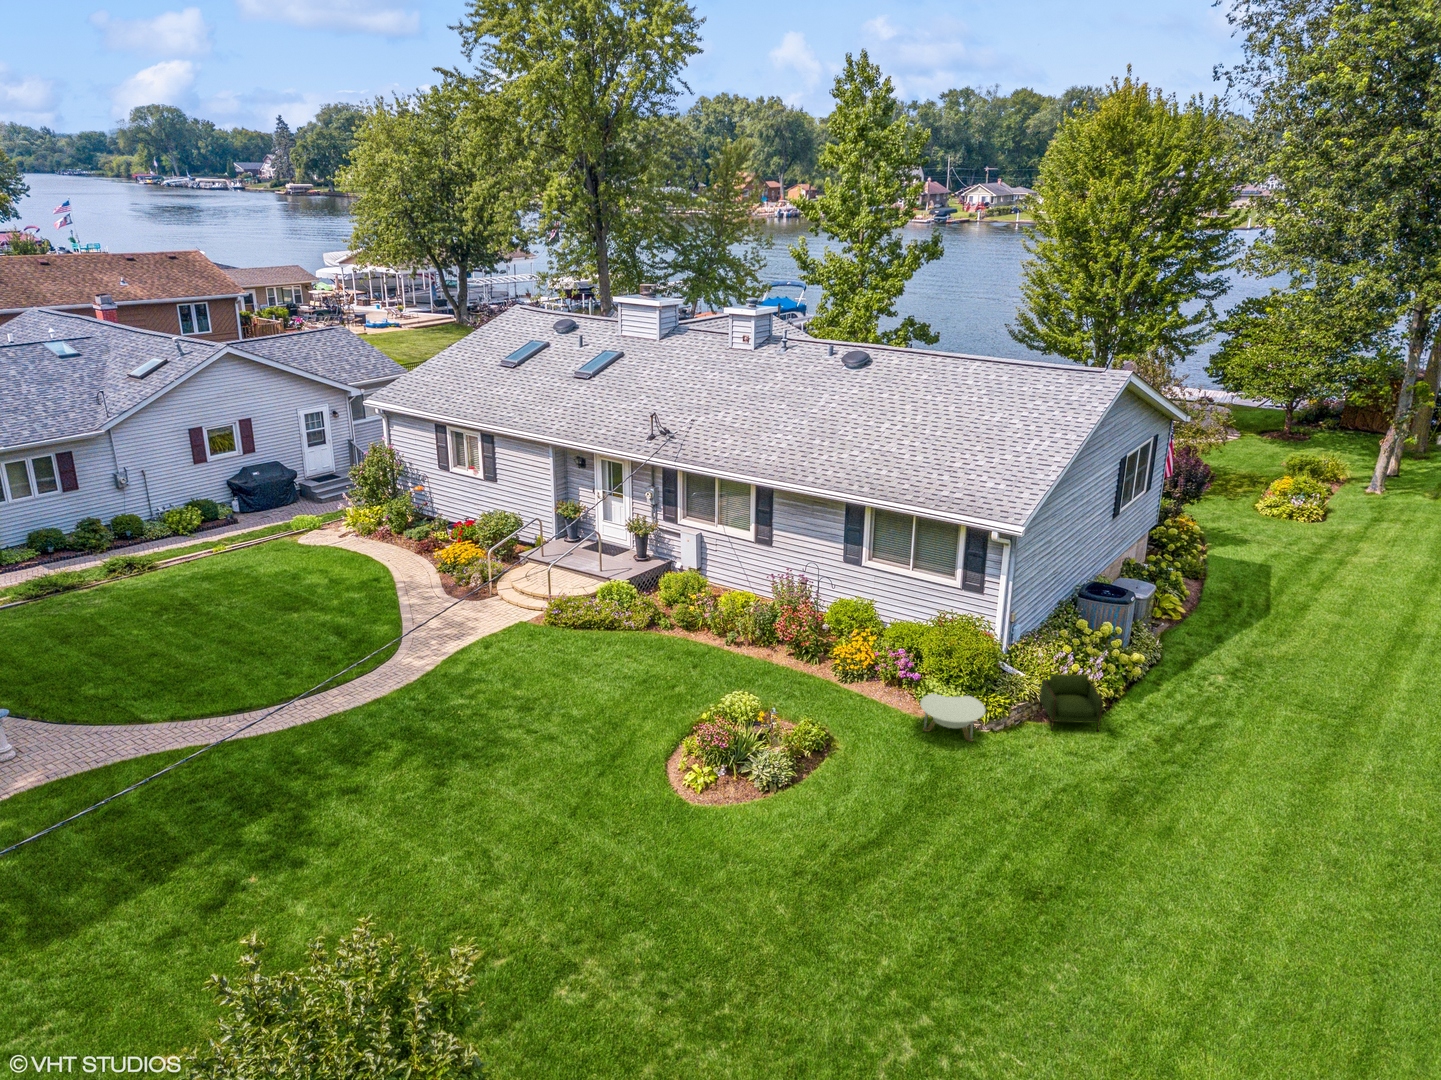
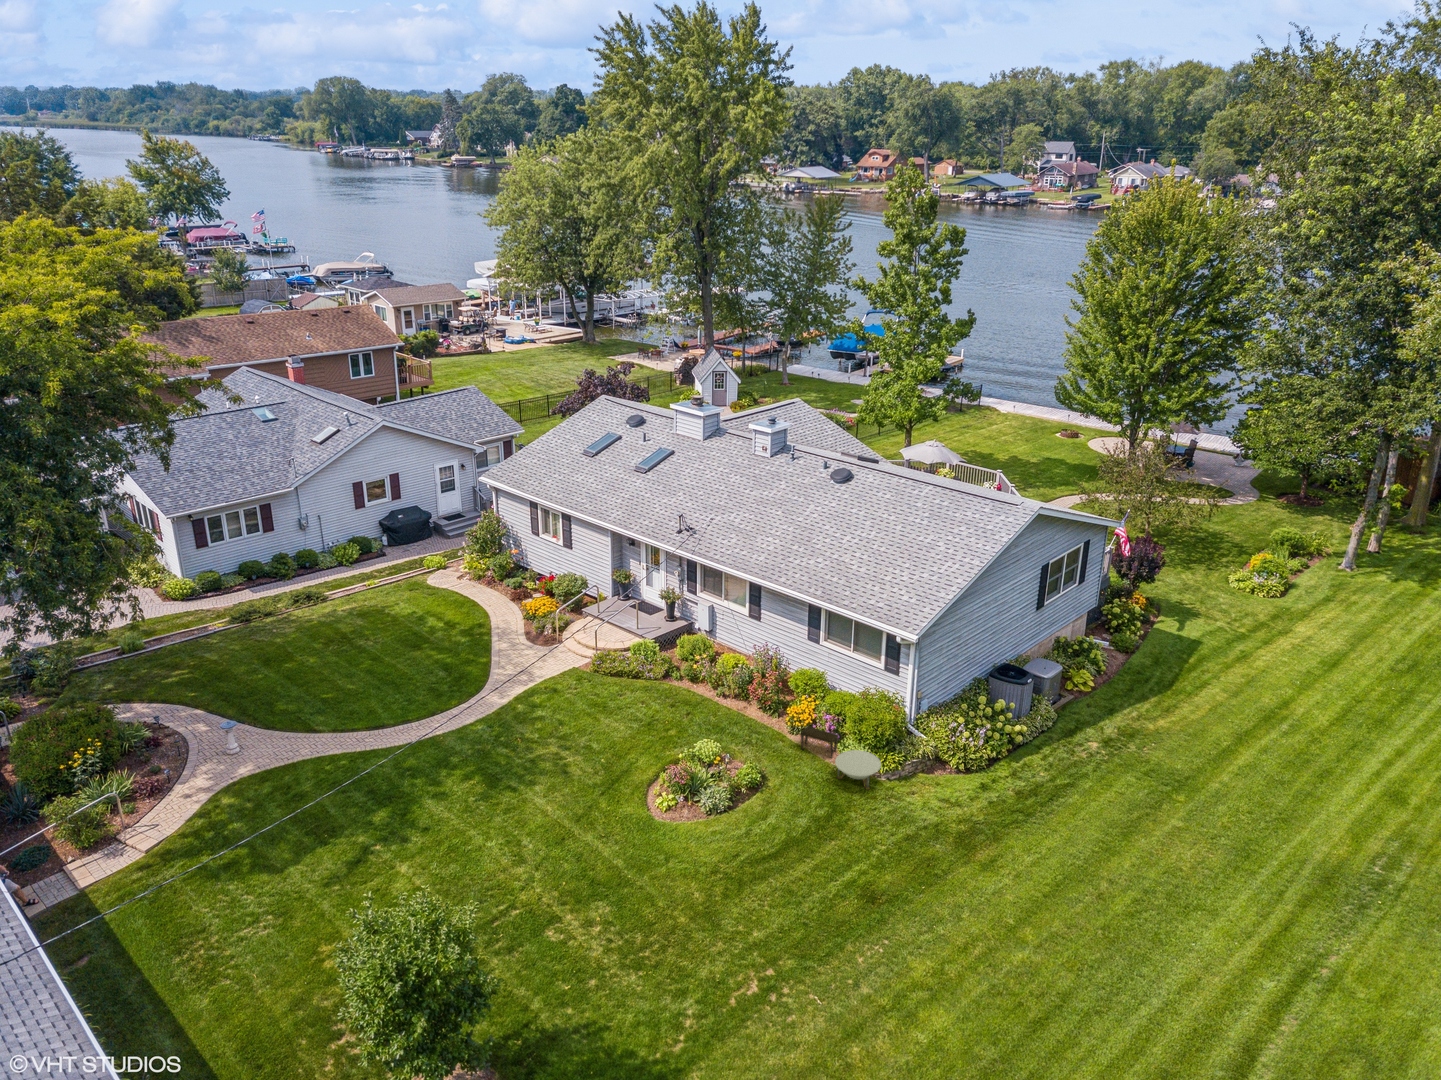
bench: none [859,667,912,707] -> present [801,726,839,758]
armchair: present [1039,674,1103,732] -> none [929,744,968,789]

